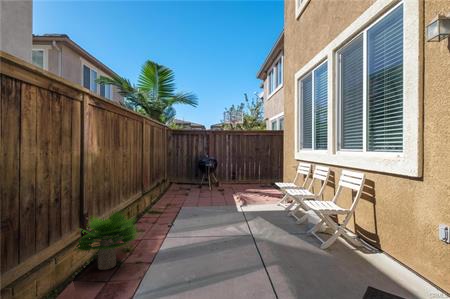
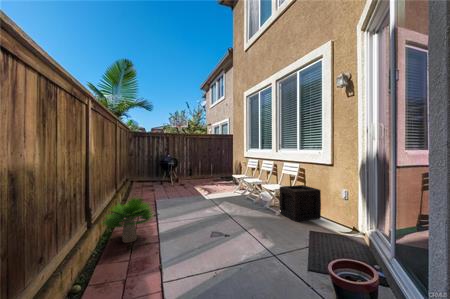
wooden crate: none [327,206,397,266] -> present [279,185,321,222]

